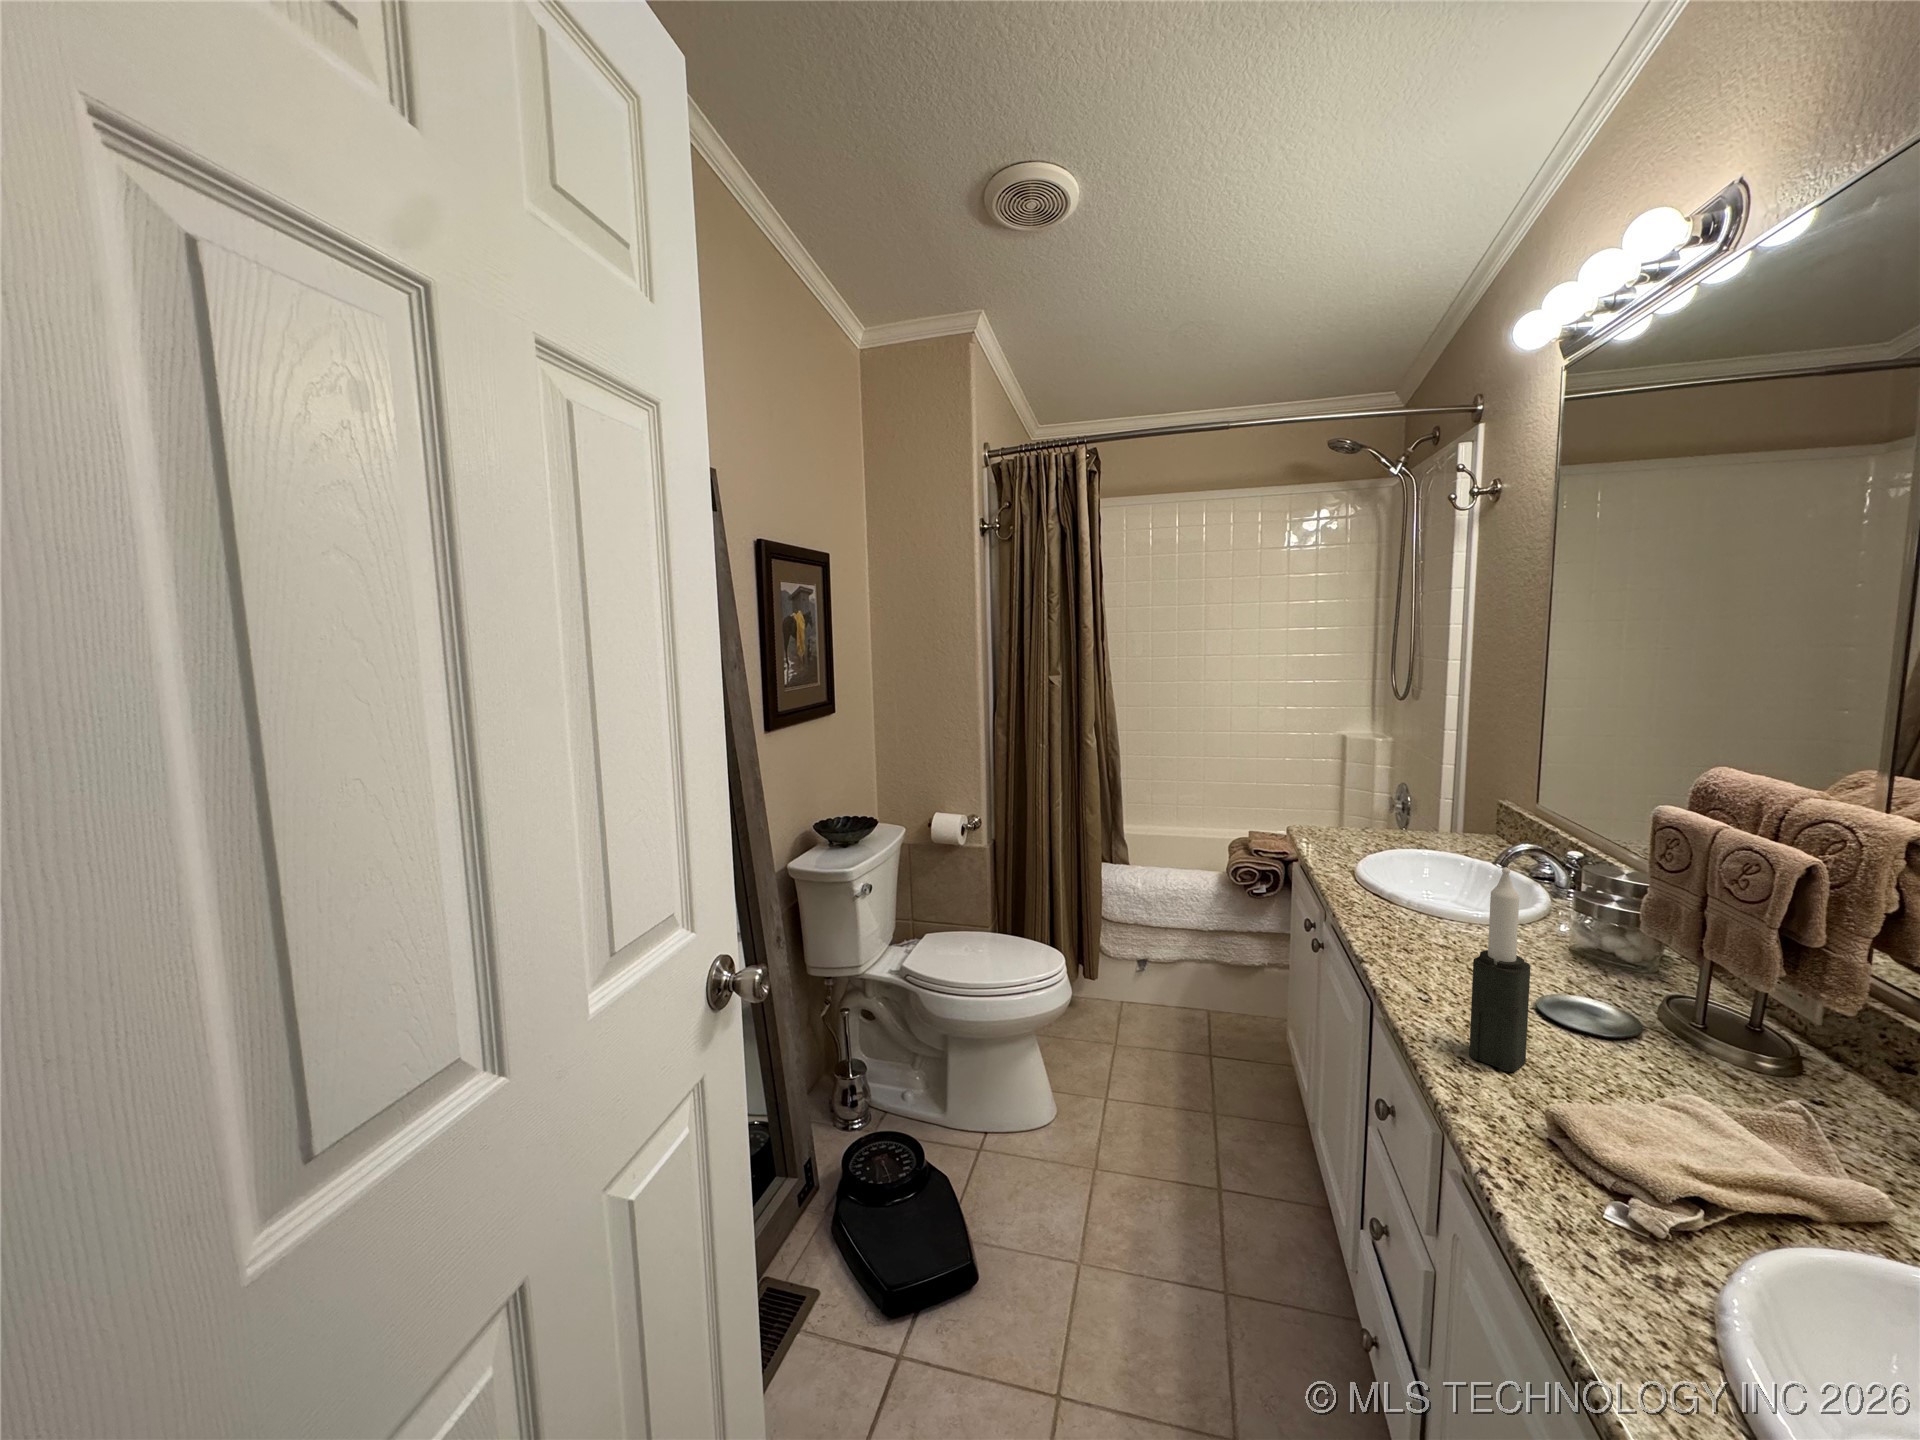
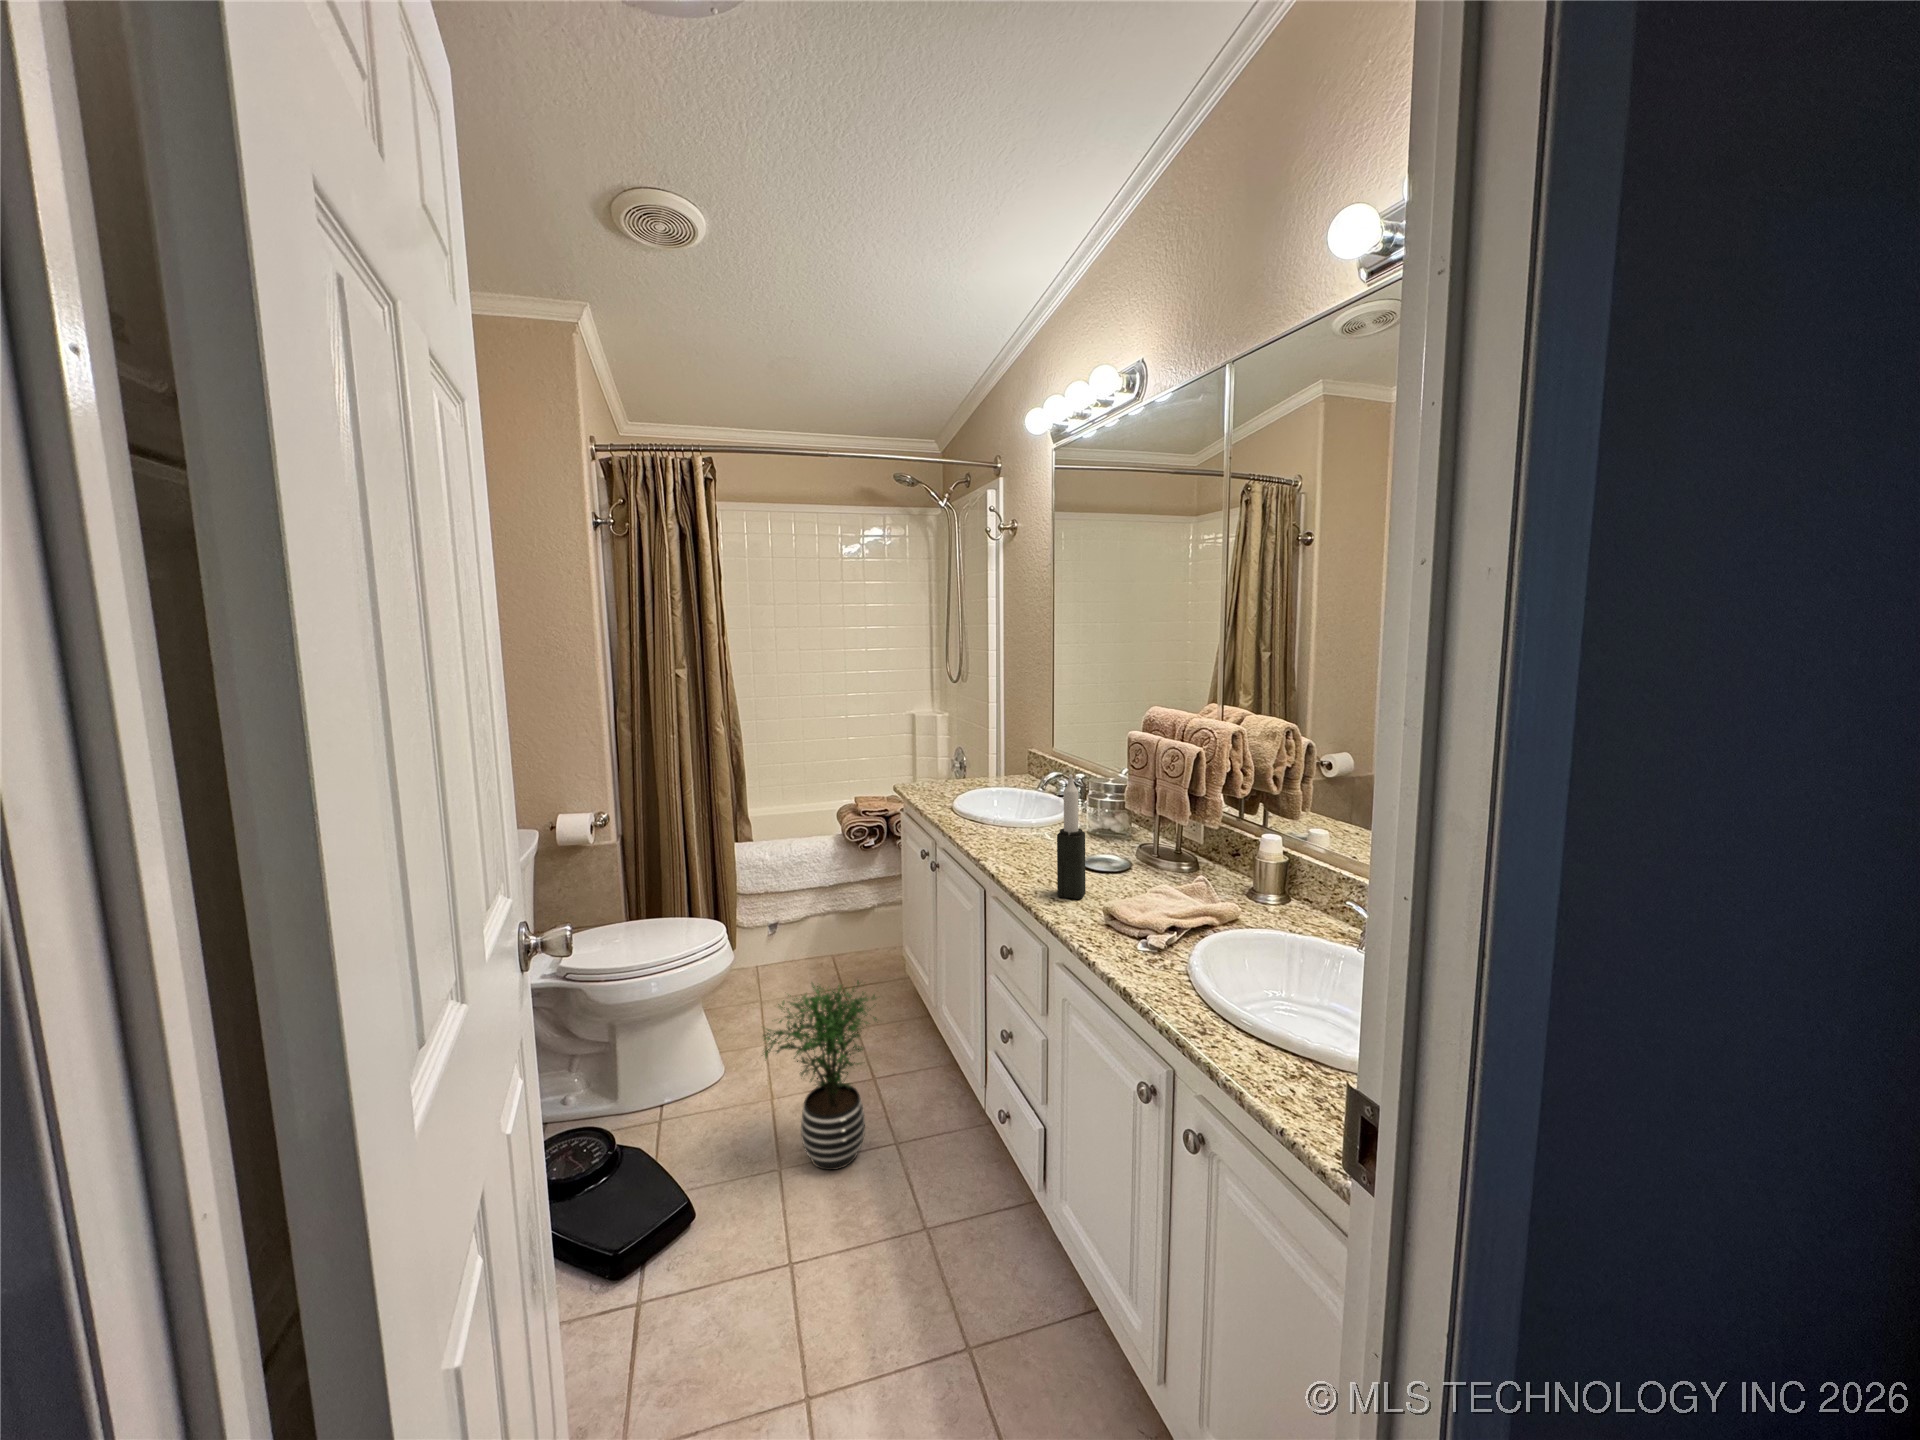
potted plant: none [1068,1049,1225,1290] -> present [763,981,877,1170]

